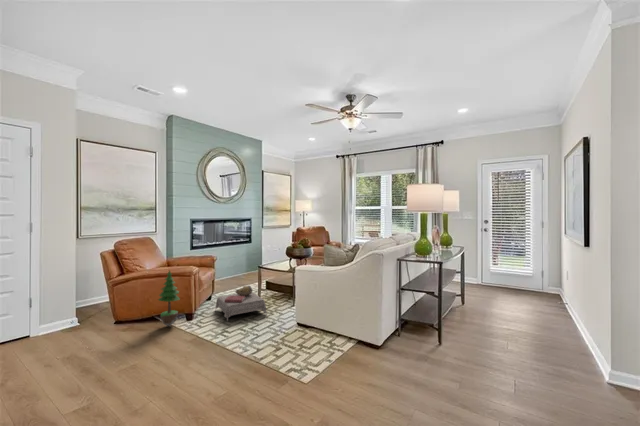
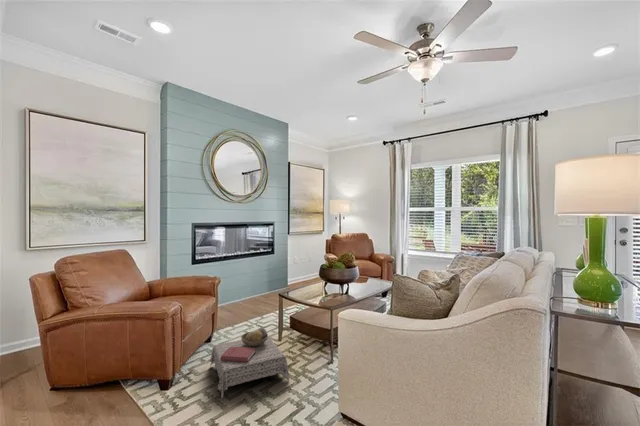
potted tree: present [158,271,180,326] -> none [105,309,146,405]

